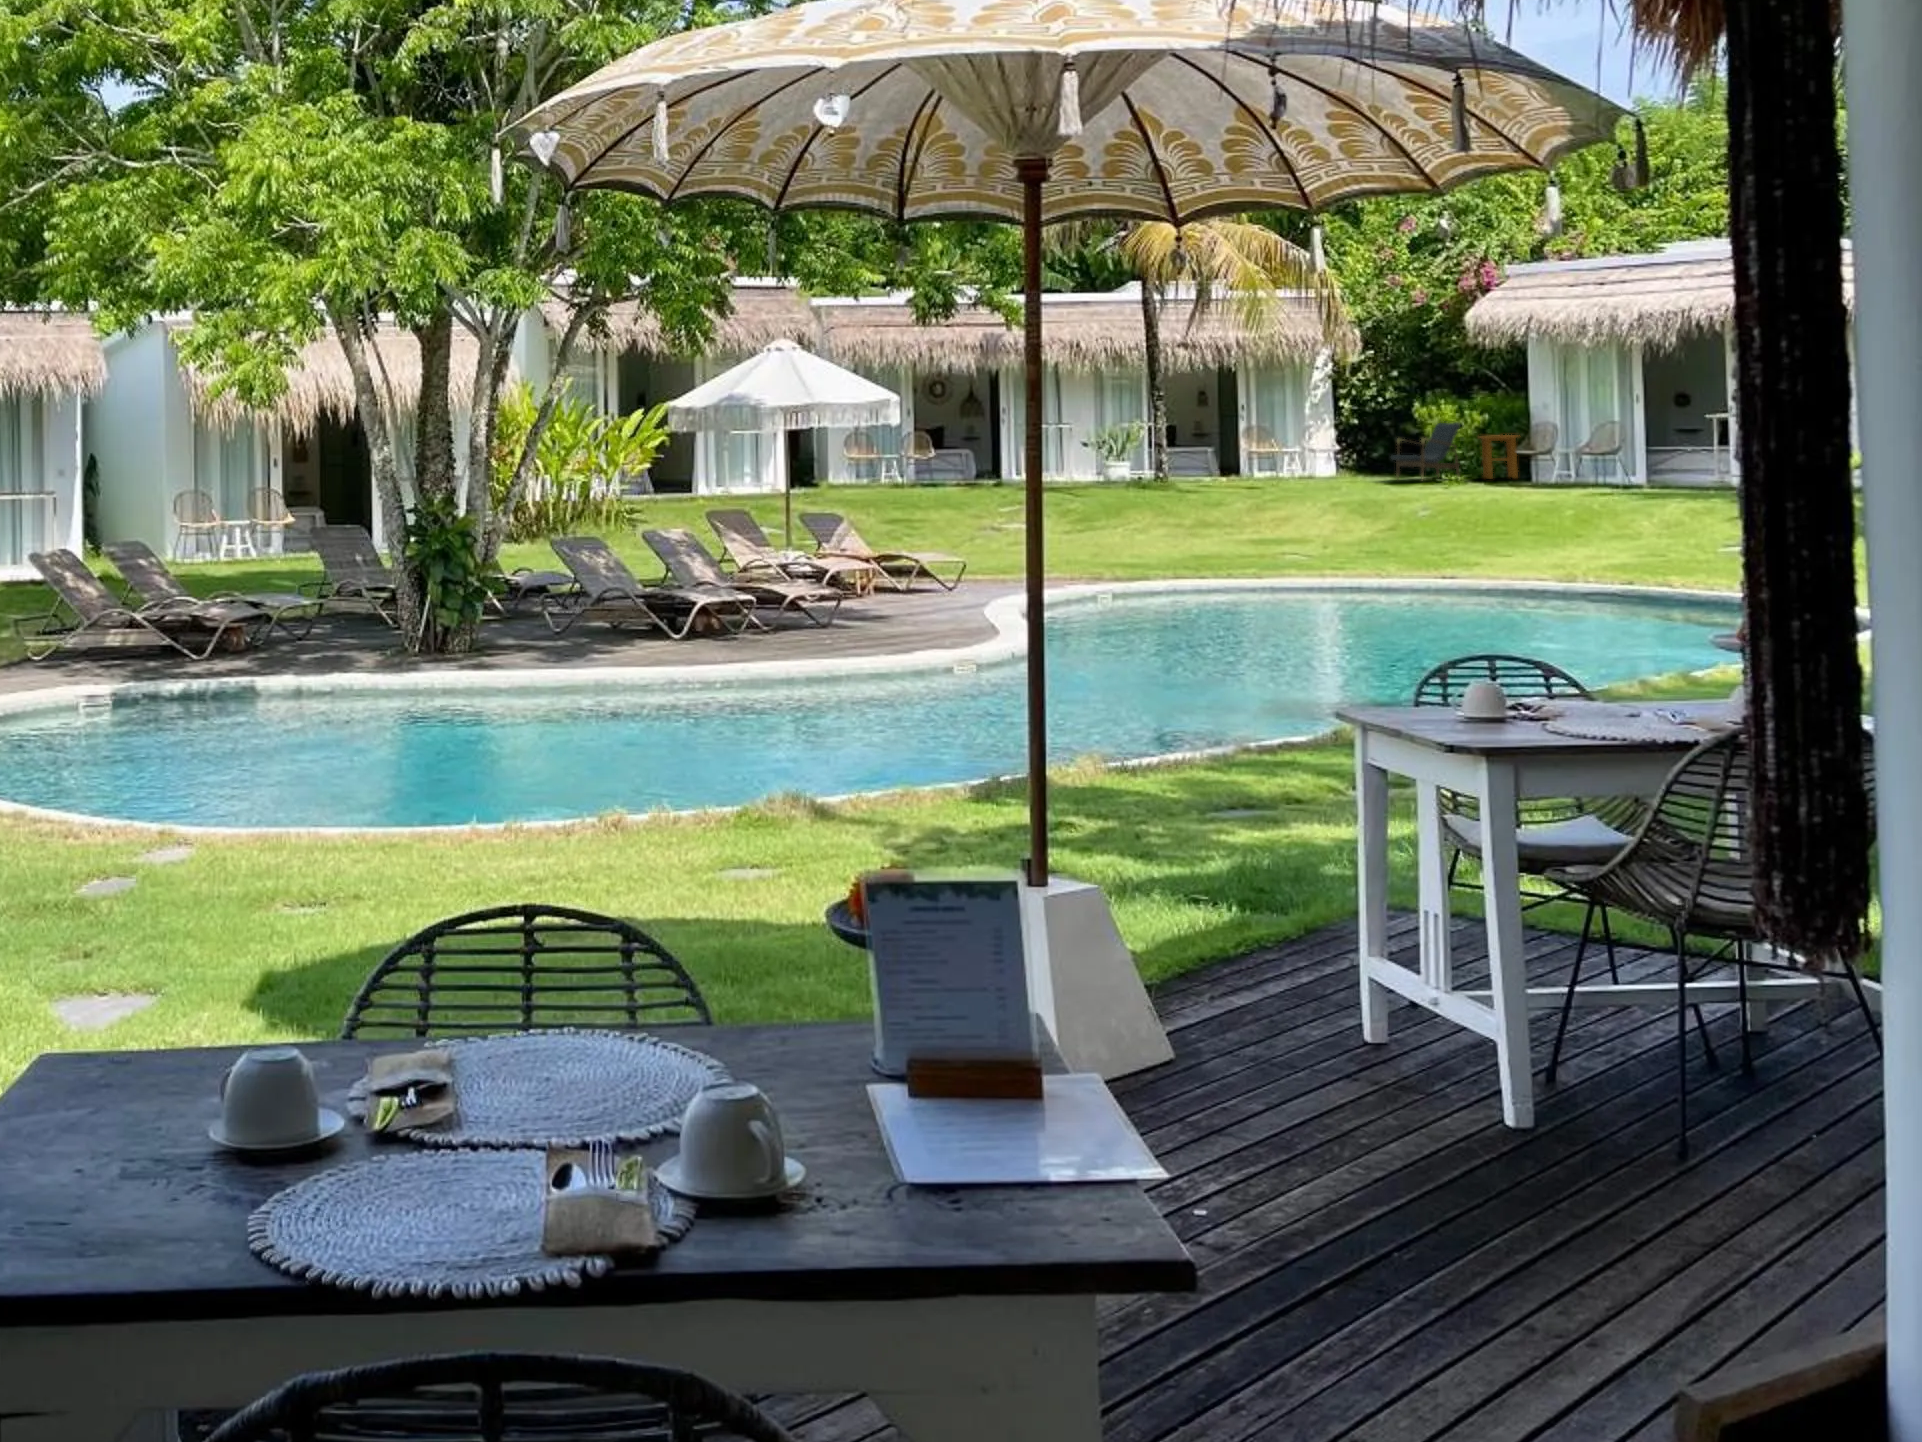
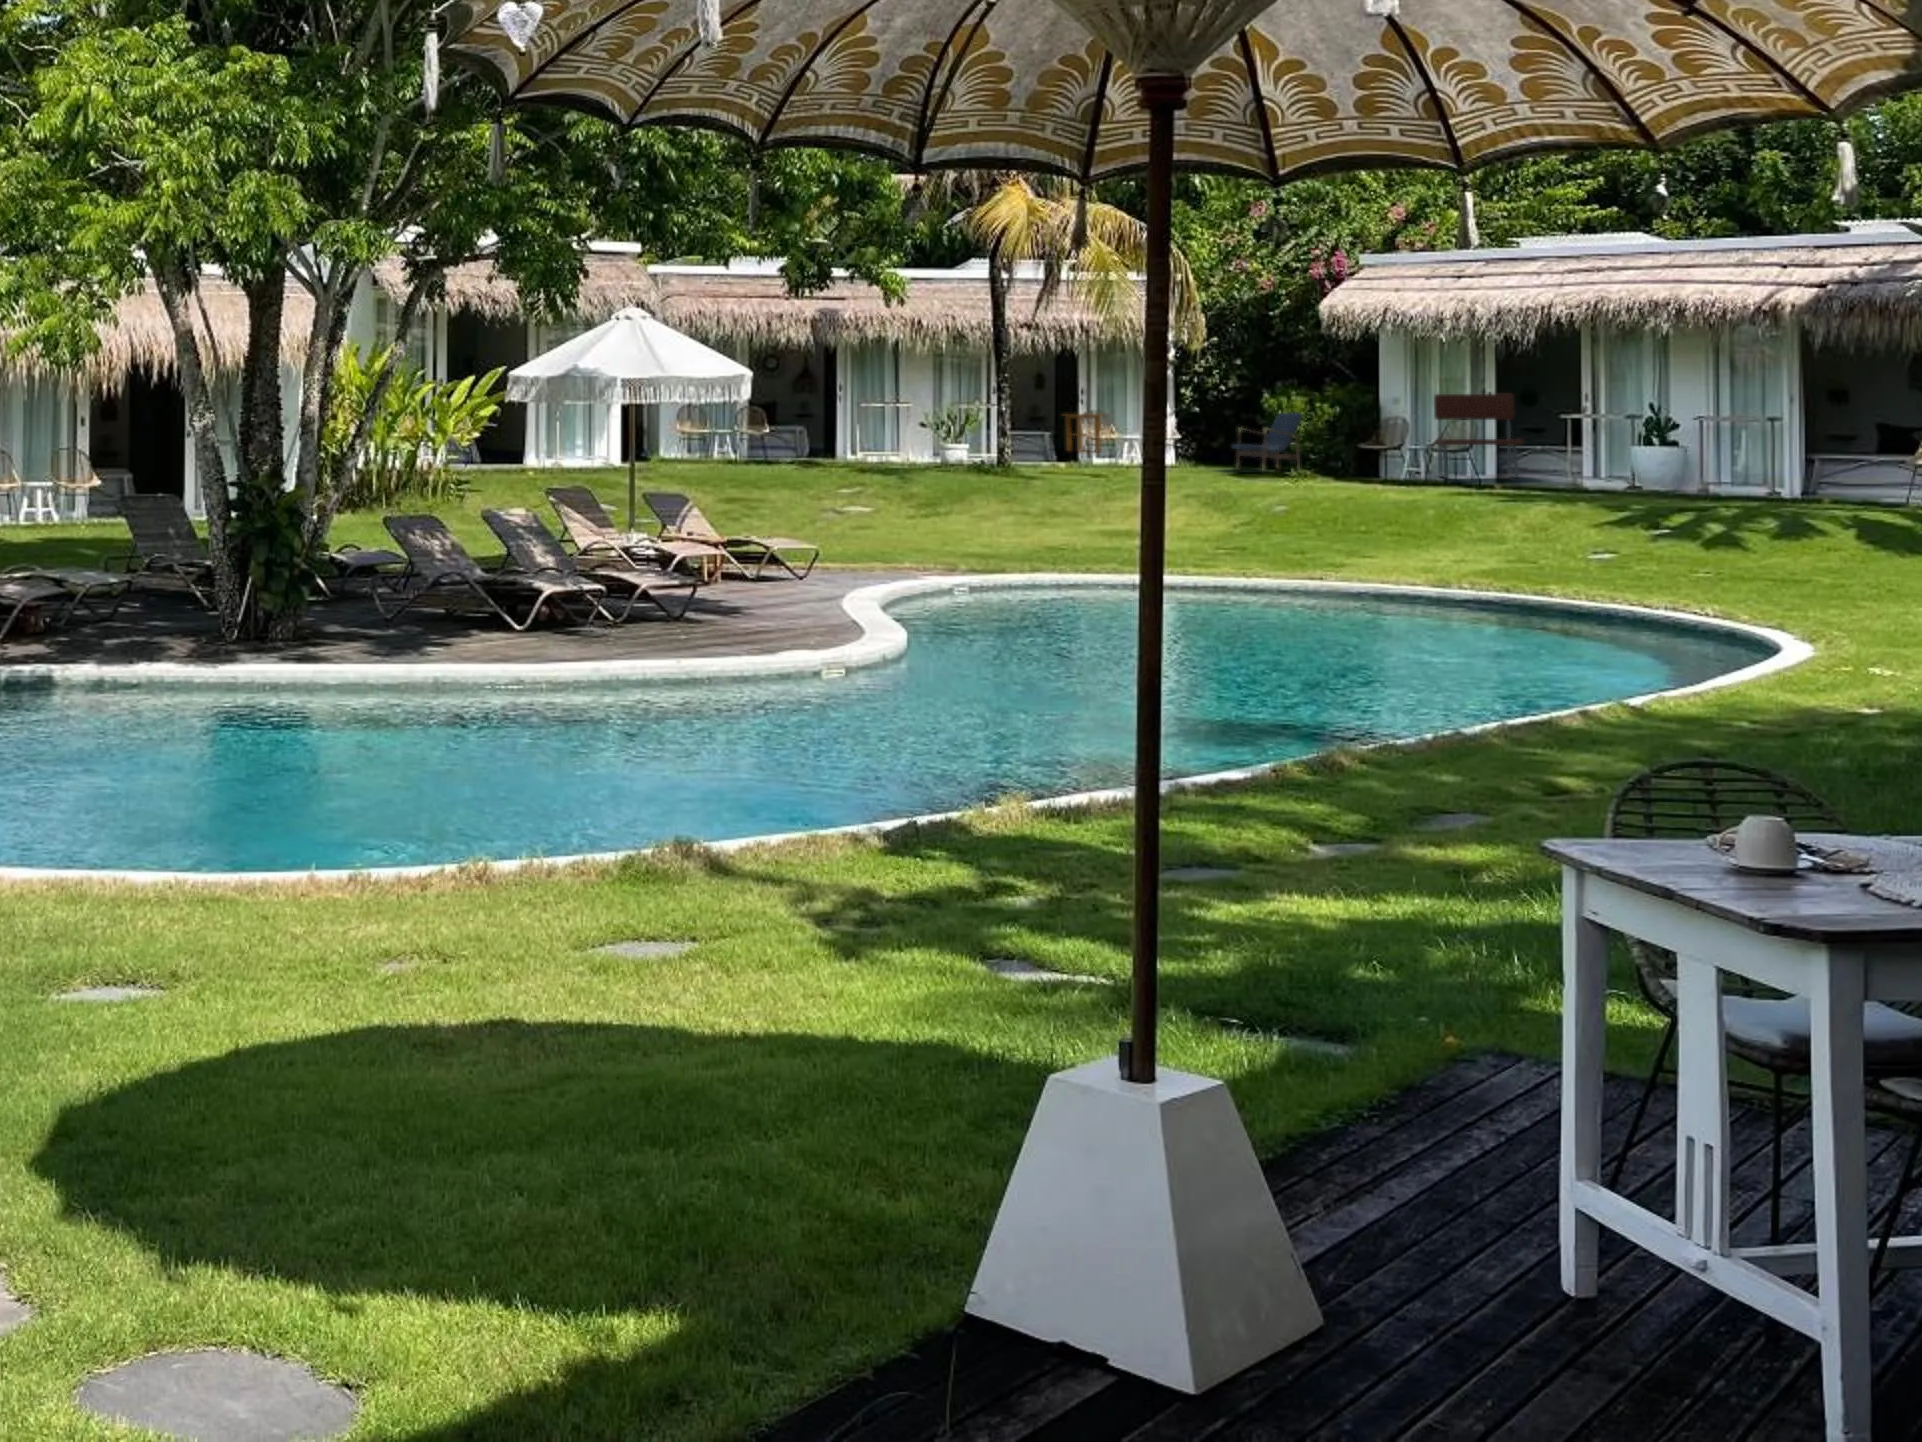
bench: none [1589,398,1680,482] -> present [1434,394,1524,478]
side table: present [1480,435,1518,479] -> present [1064,414,1101,452]

